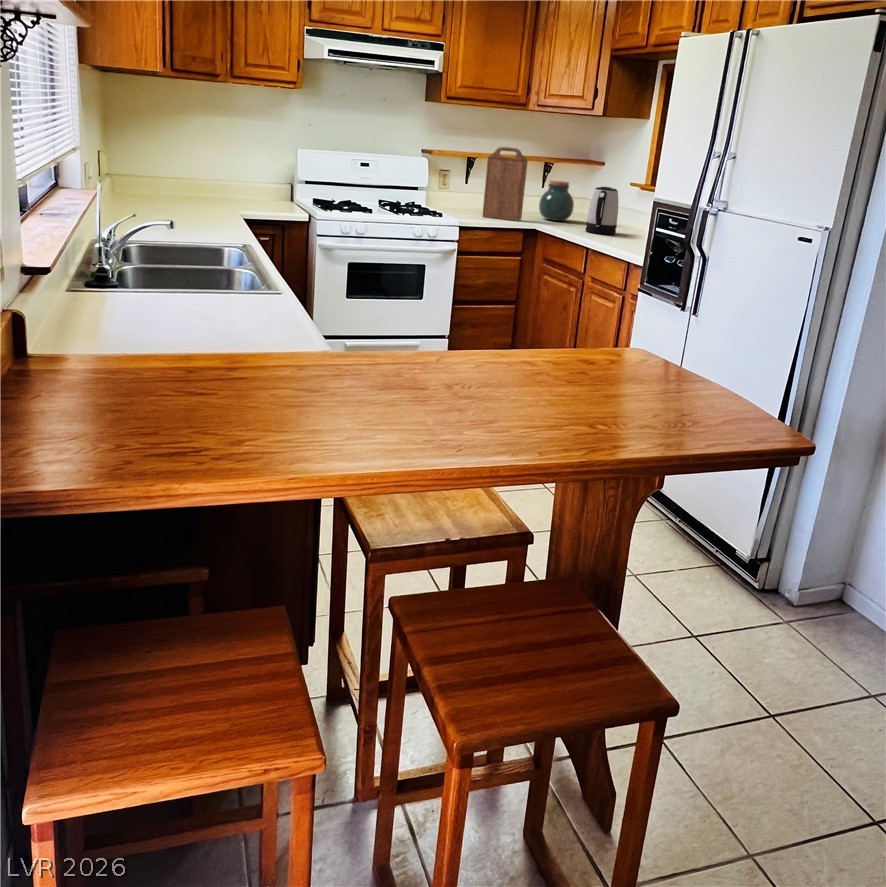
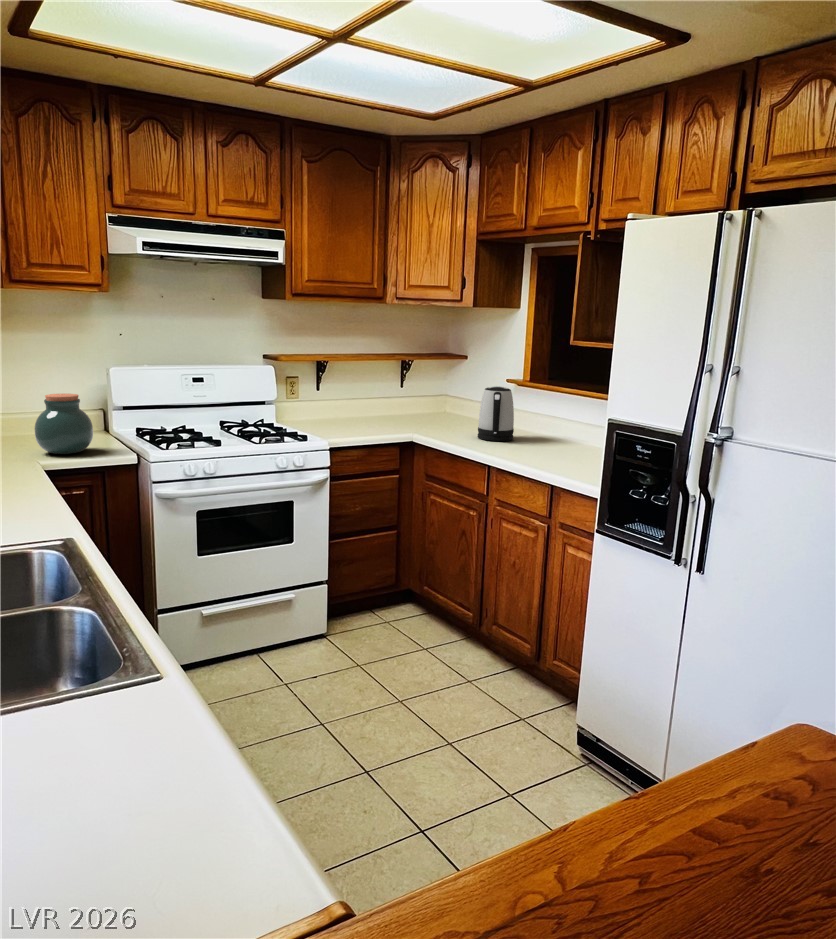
cutting board: present [483,147,528,221] -> none [350,348,400,432]
jar: present [539,181,574,221] -> present [35,393,93,454]

